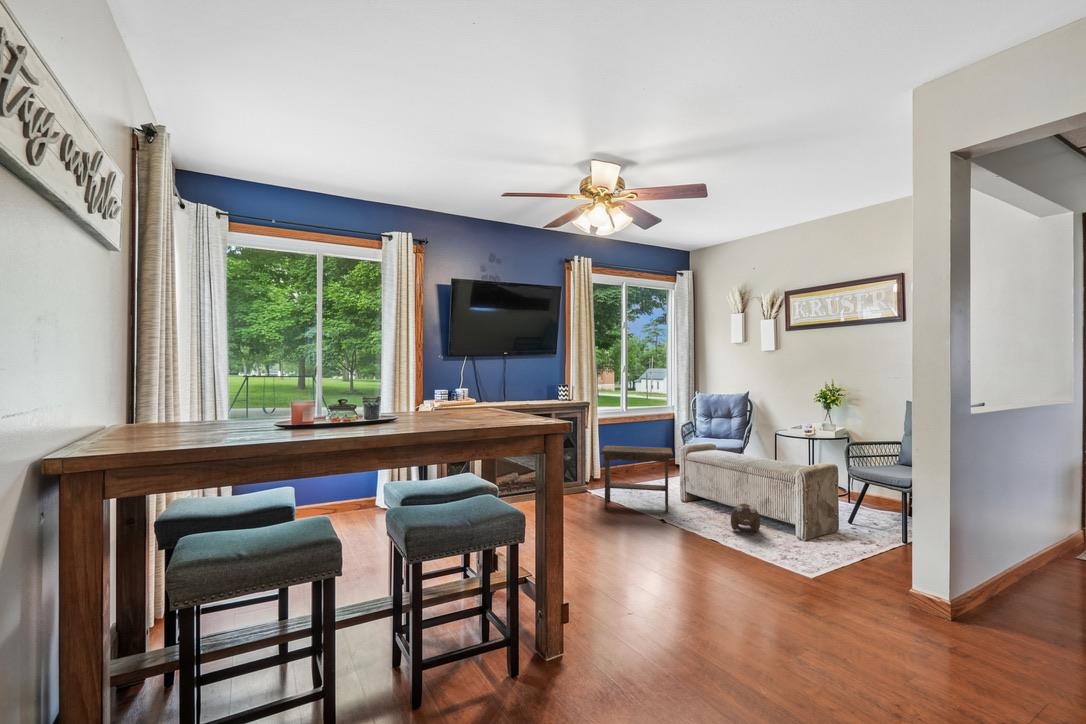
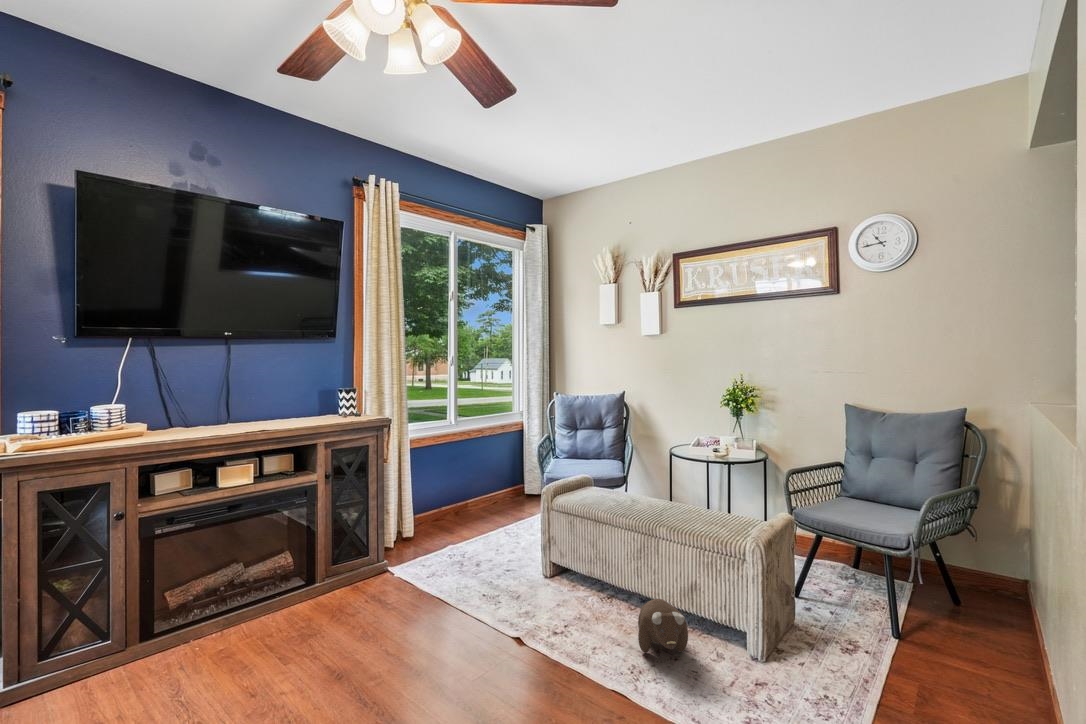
footstool: present [600,446,673,512] -> none [401,493,533,619]

